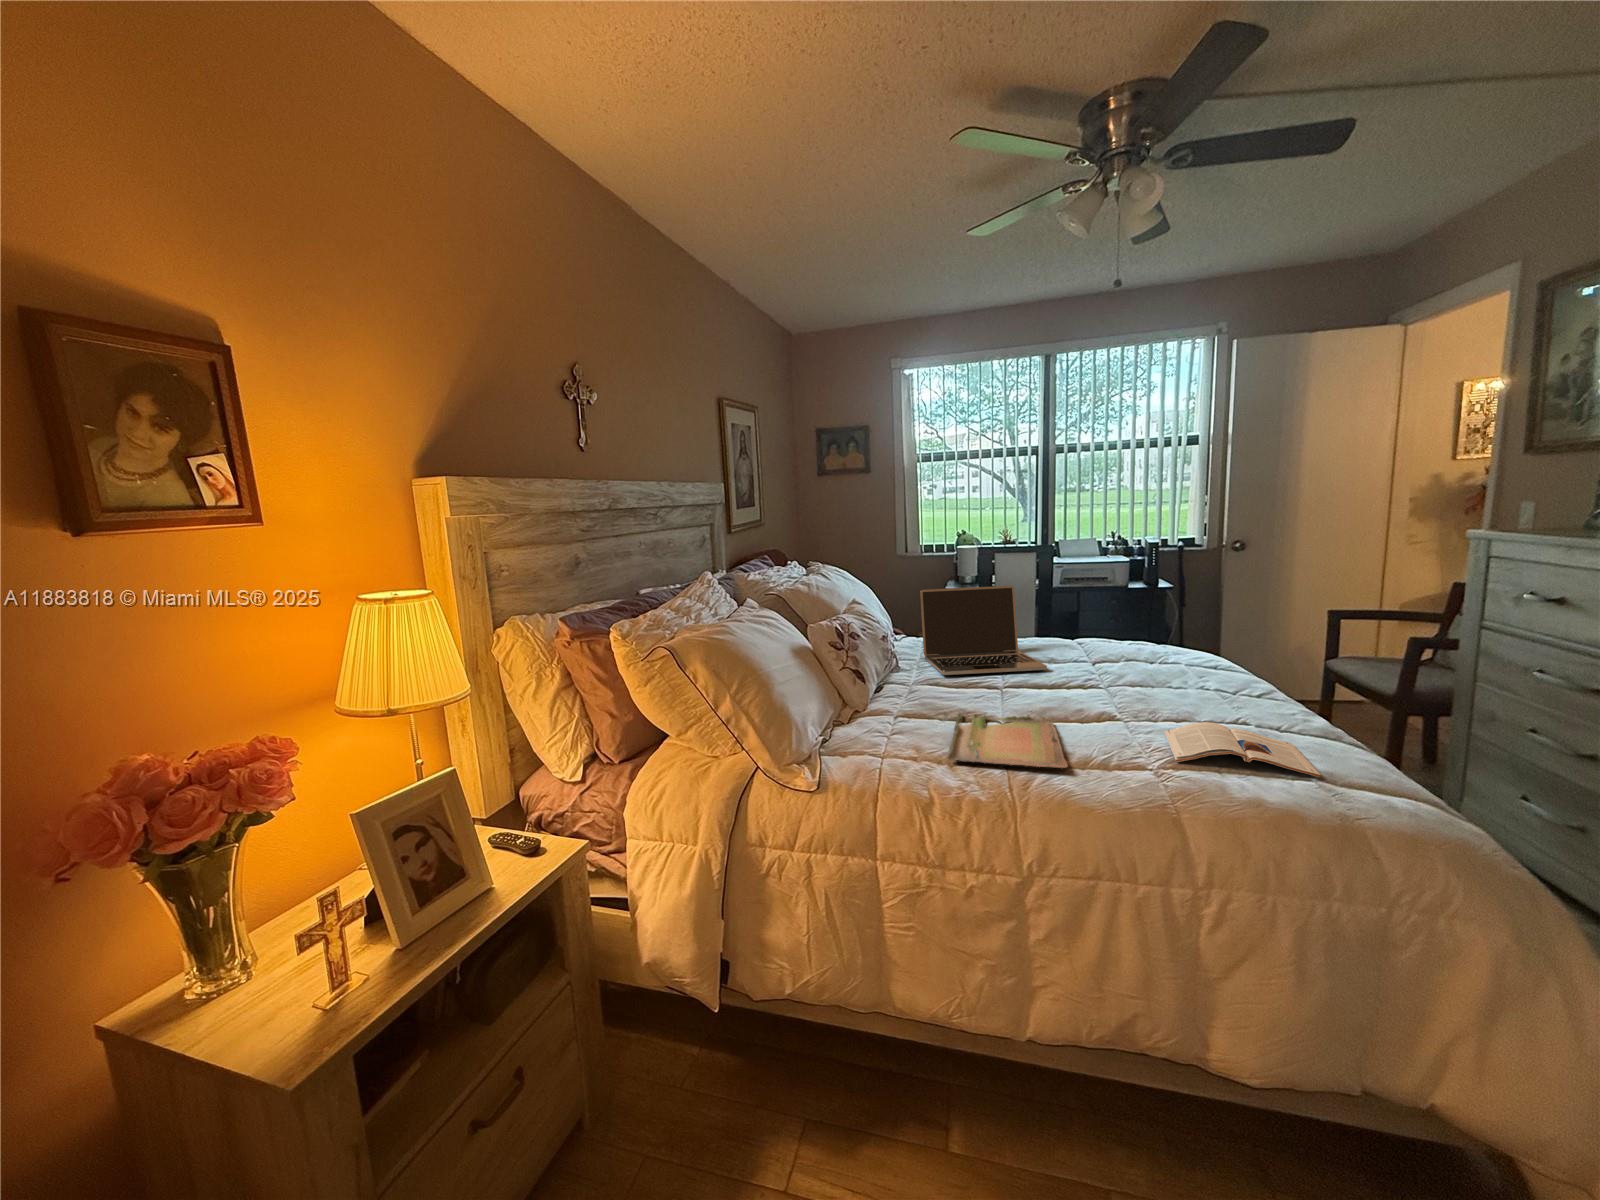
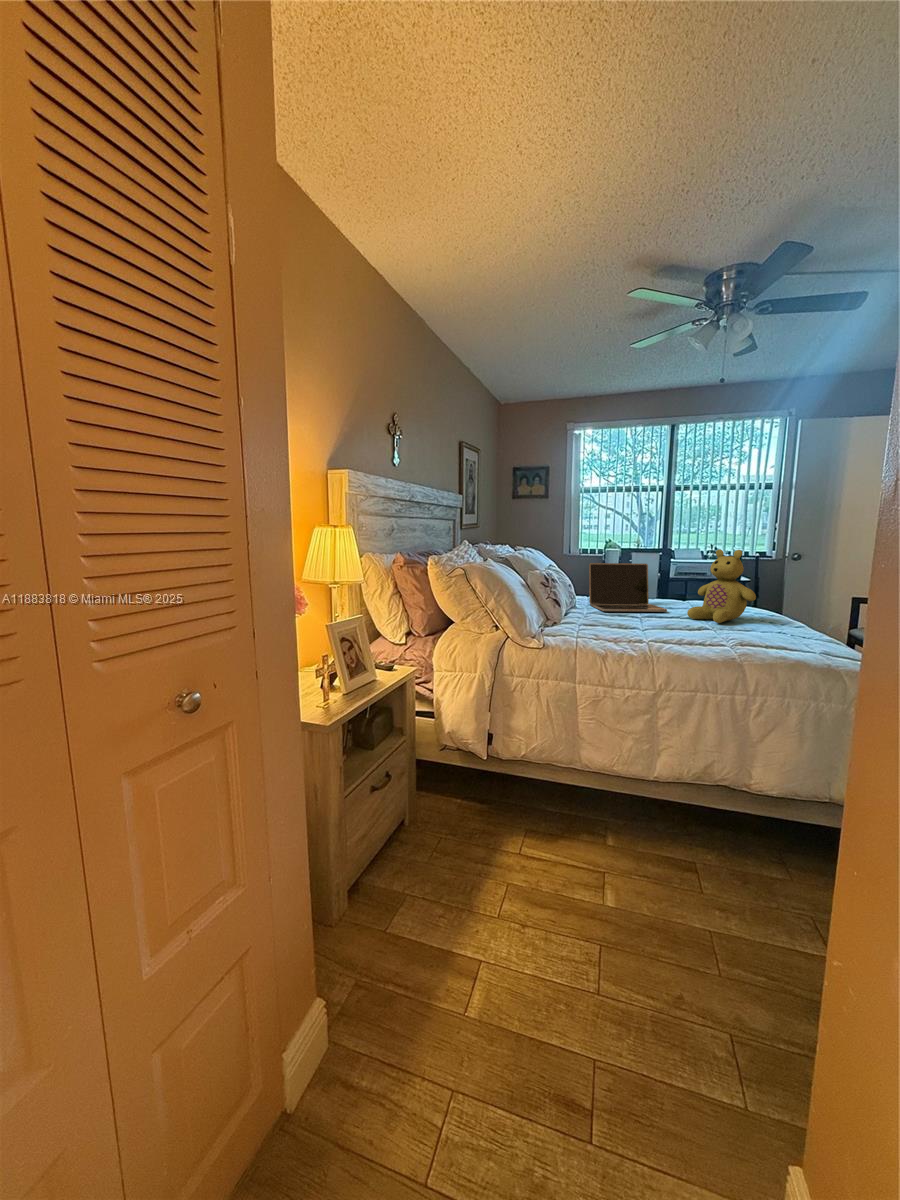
stuffed bear: none [1079,568,1191,697] -> present [687,550,756,623]
tray: present [949,713,1068,768] -> none [614,622,682,643]
magazine: present [1165,722,1321,777] -> none [737,630,822,652]

